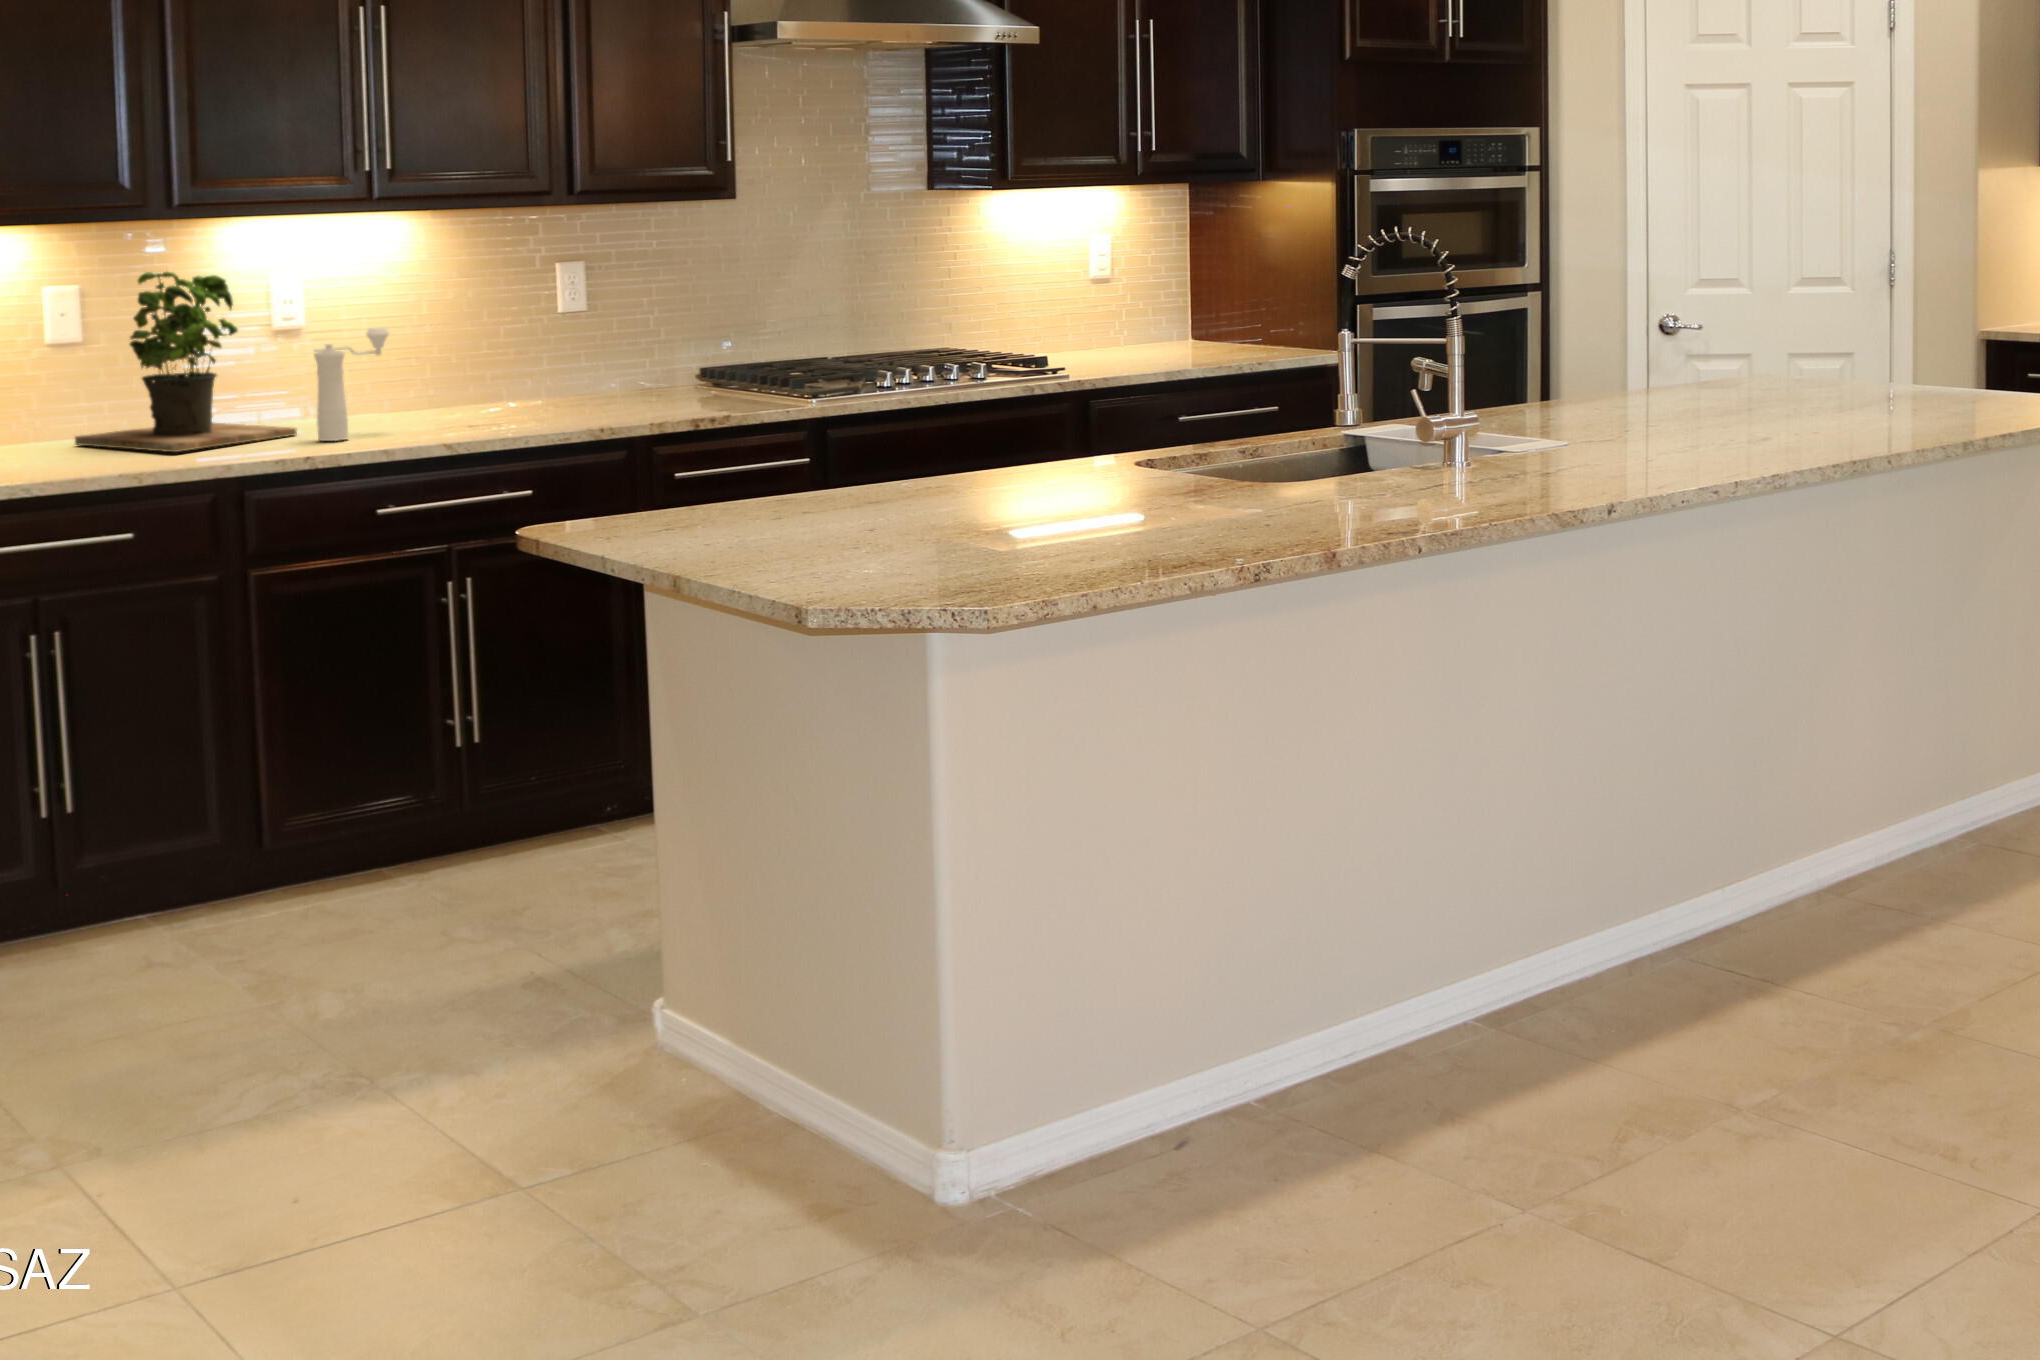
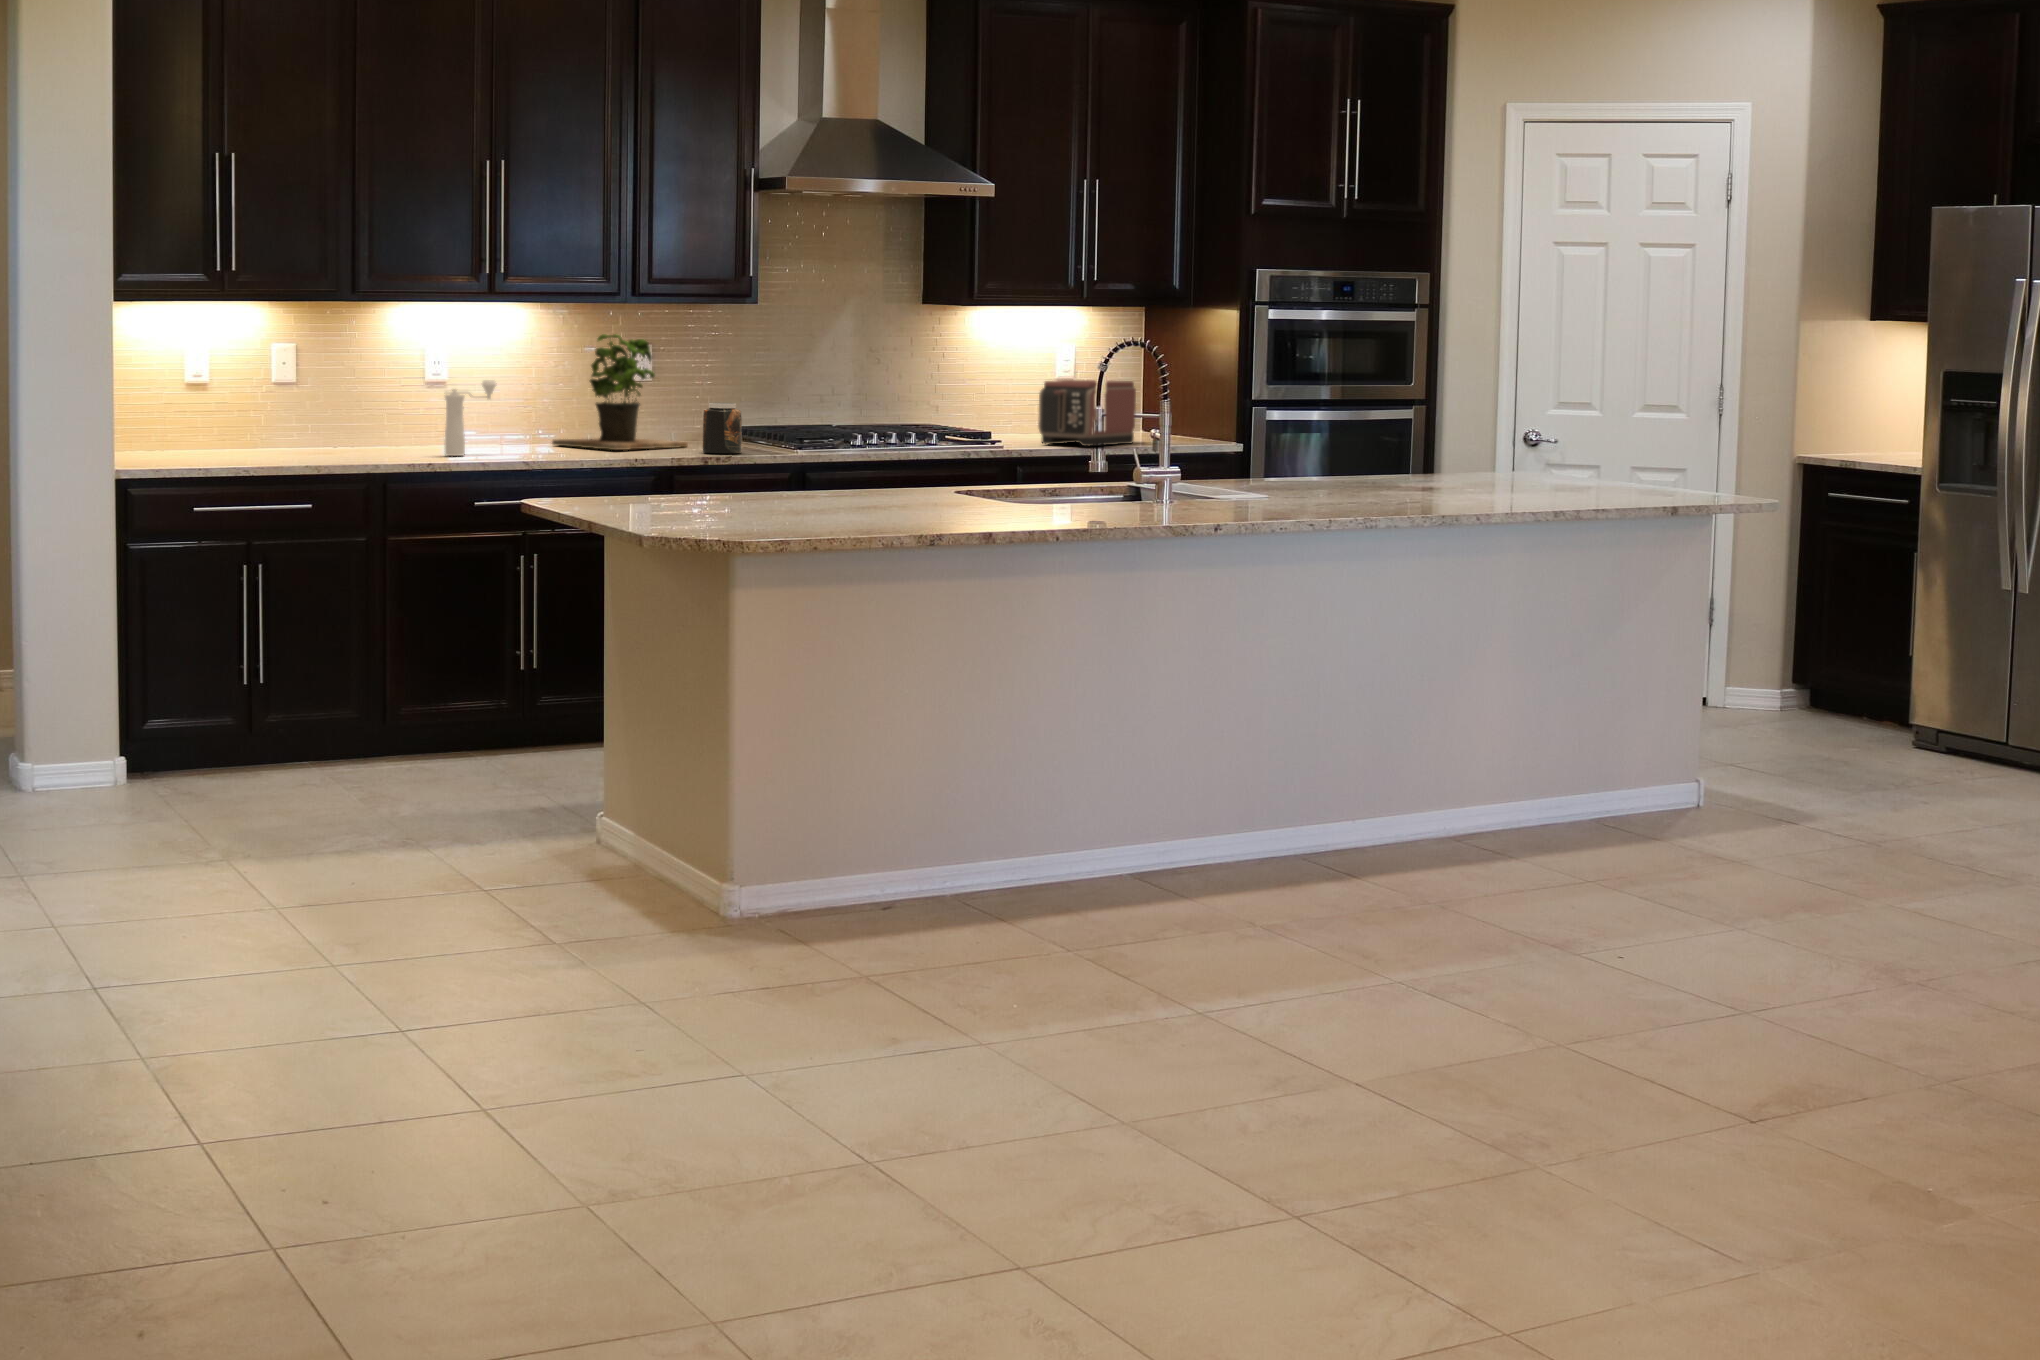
potted plant: present [75,272,297,452] -> present [552,334,688,450]
toaster: none [1109,278,1225,368] -> present [1038,380,1136,446]
jar: none [685,340,740,412] -> present [703,403,742,454]

